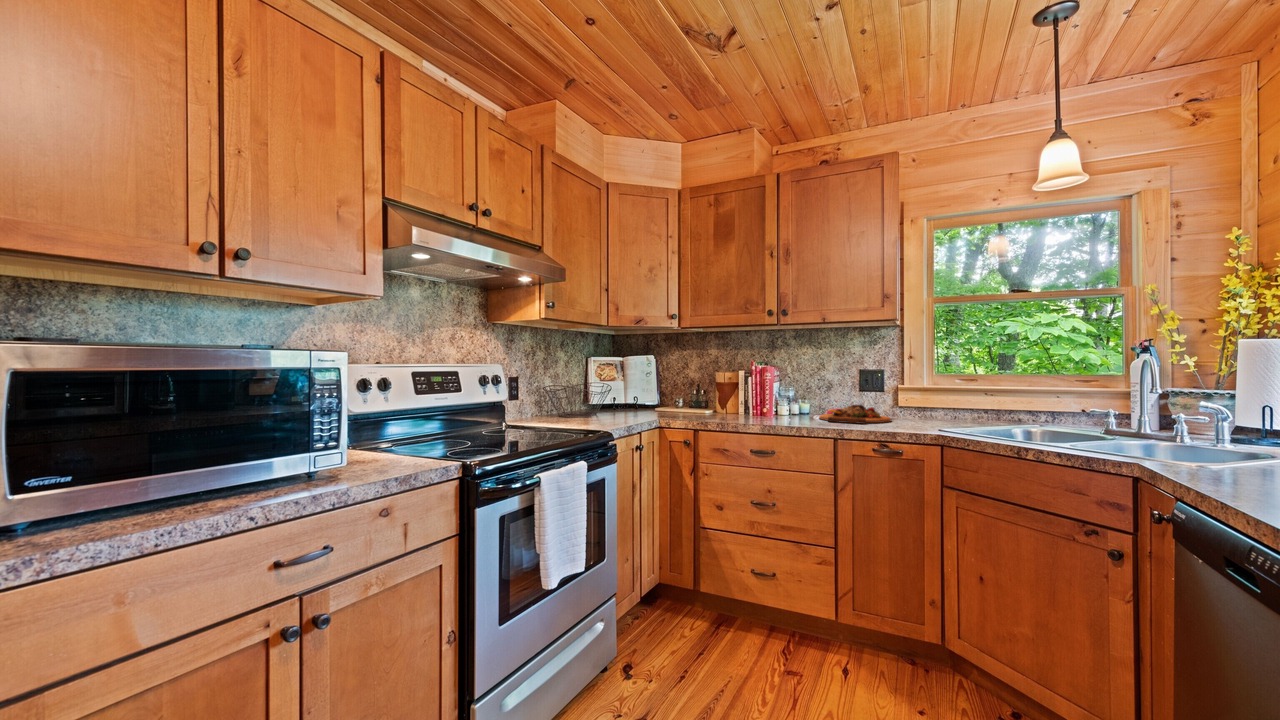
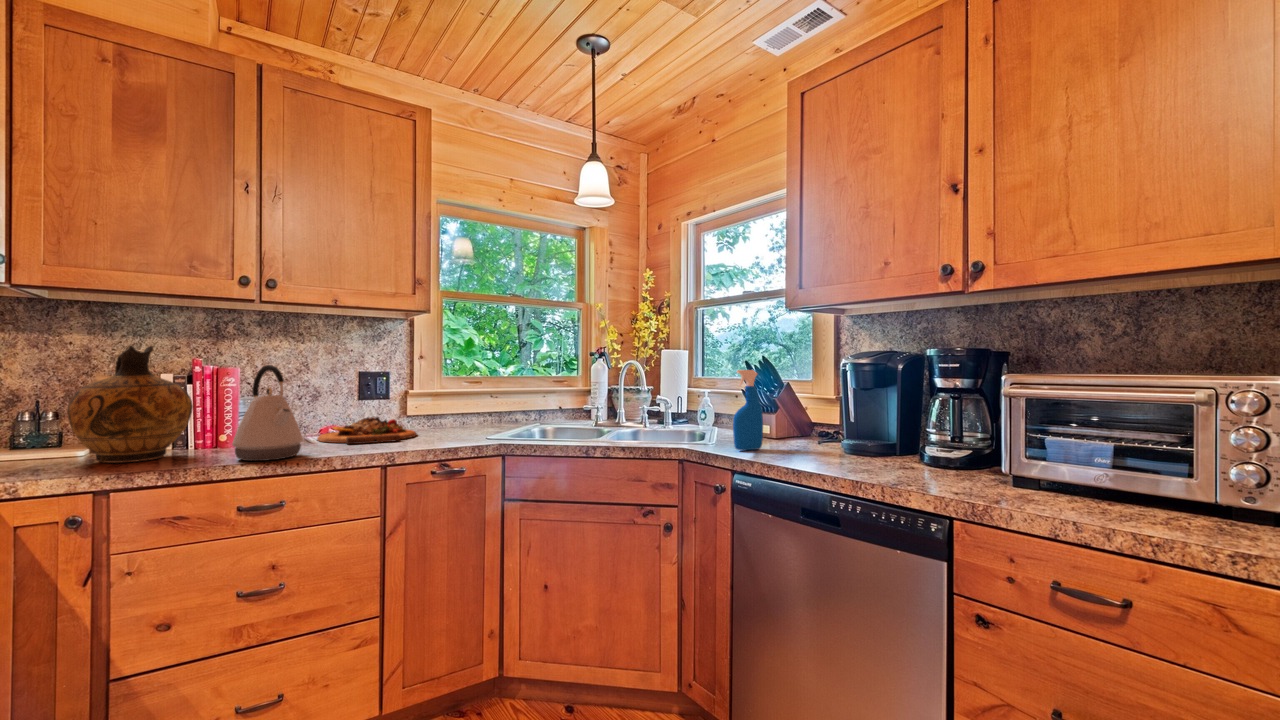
ceramic jug: none [696,356,746,417] -> present [67,346,193,463]
kettle: none [752,366,789,424] -> present [232,365,303,461]
spray bottle: none [1191,372,1262,484] -> present [733,370,763,450]

